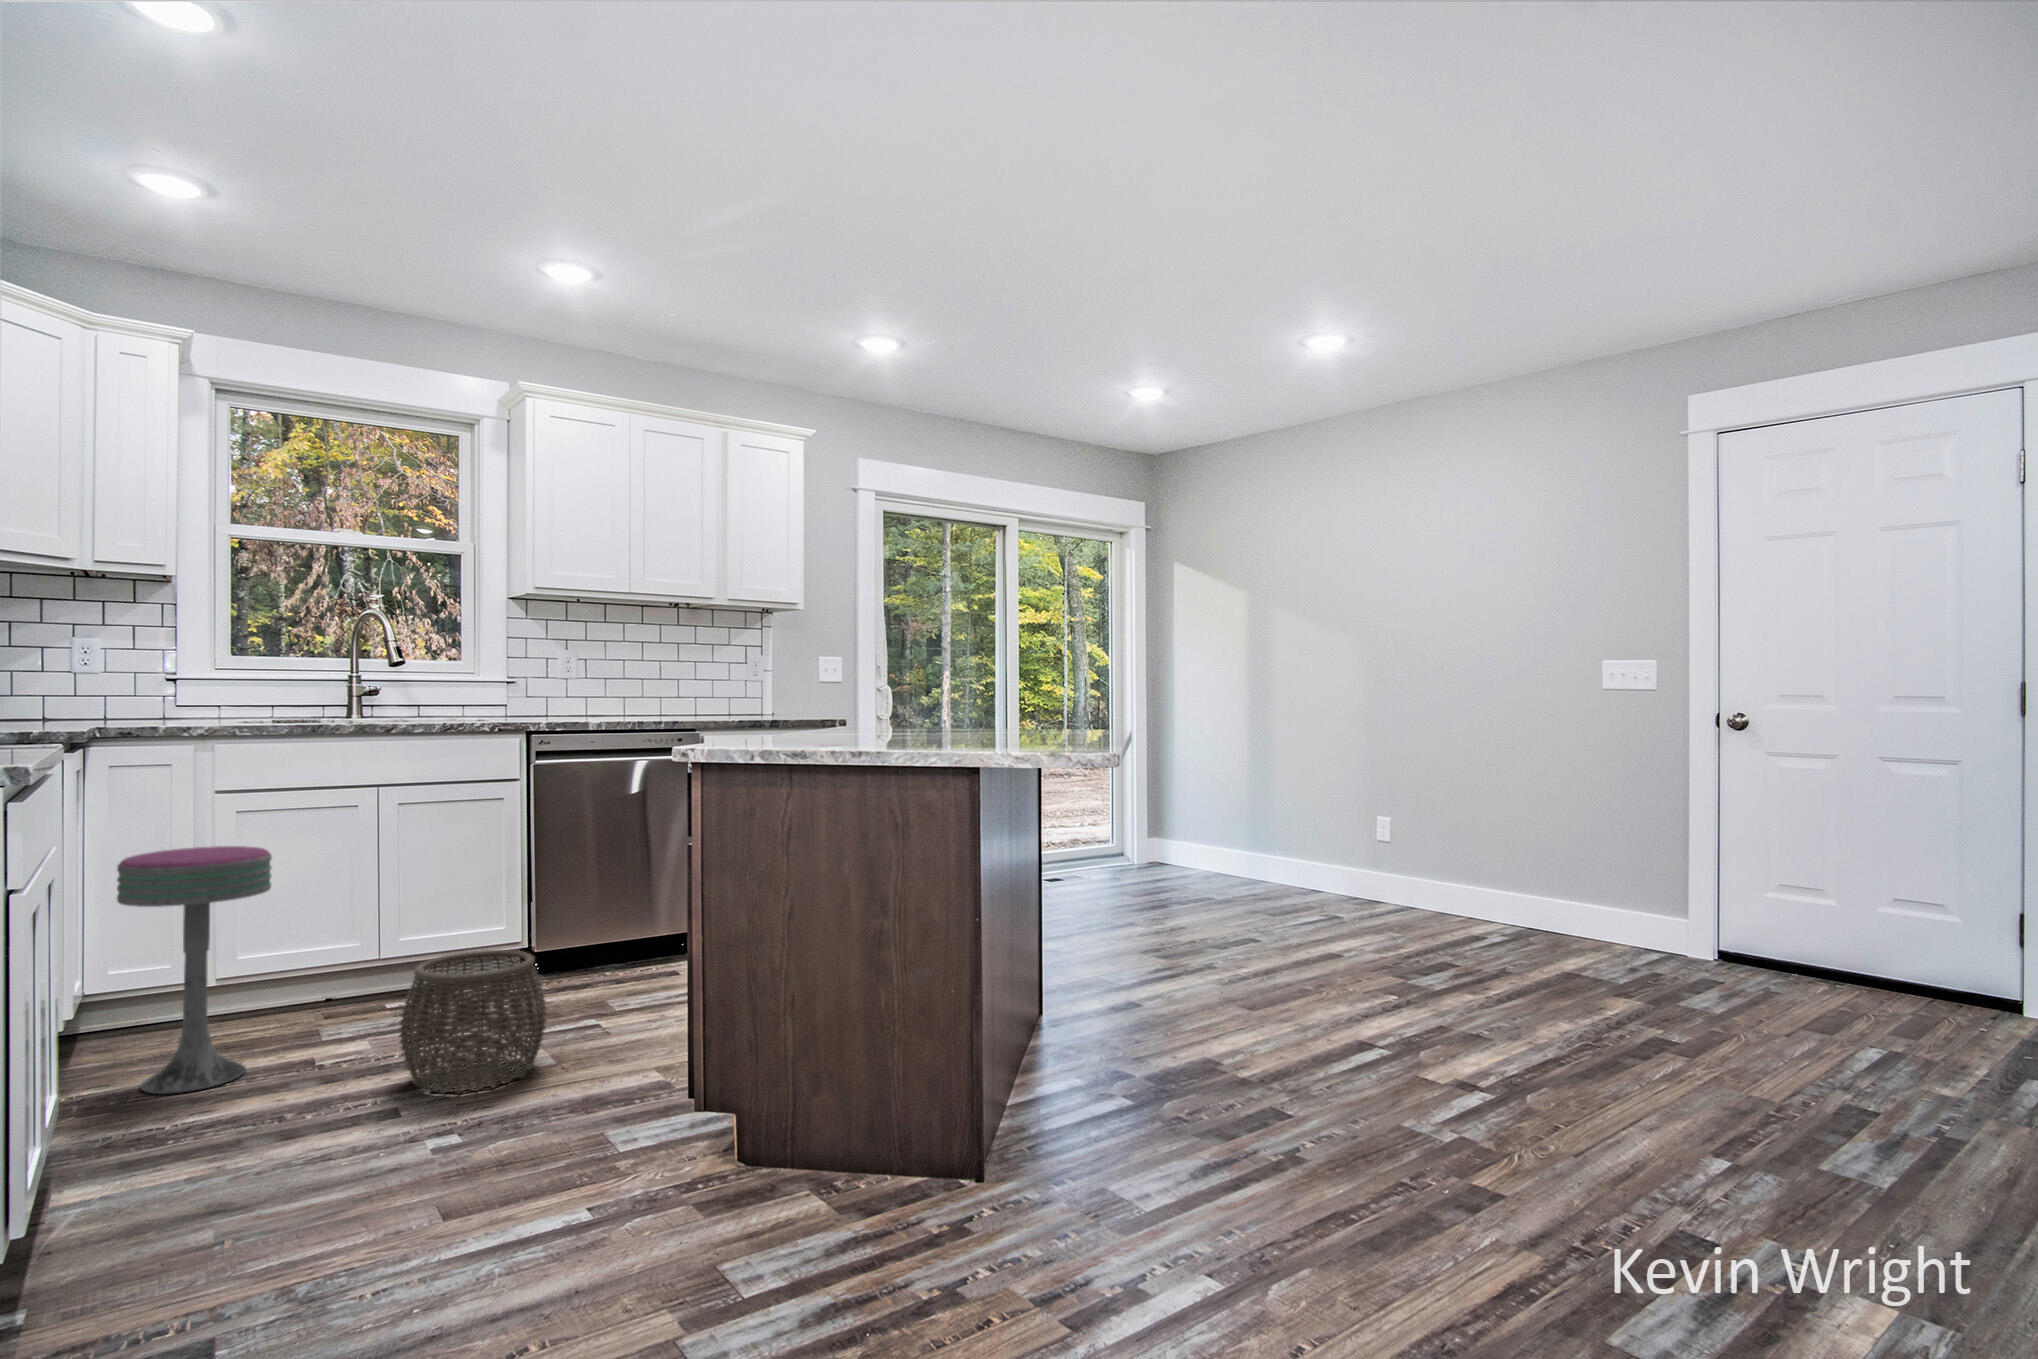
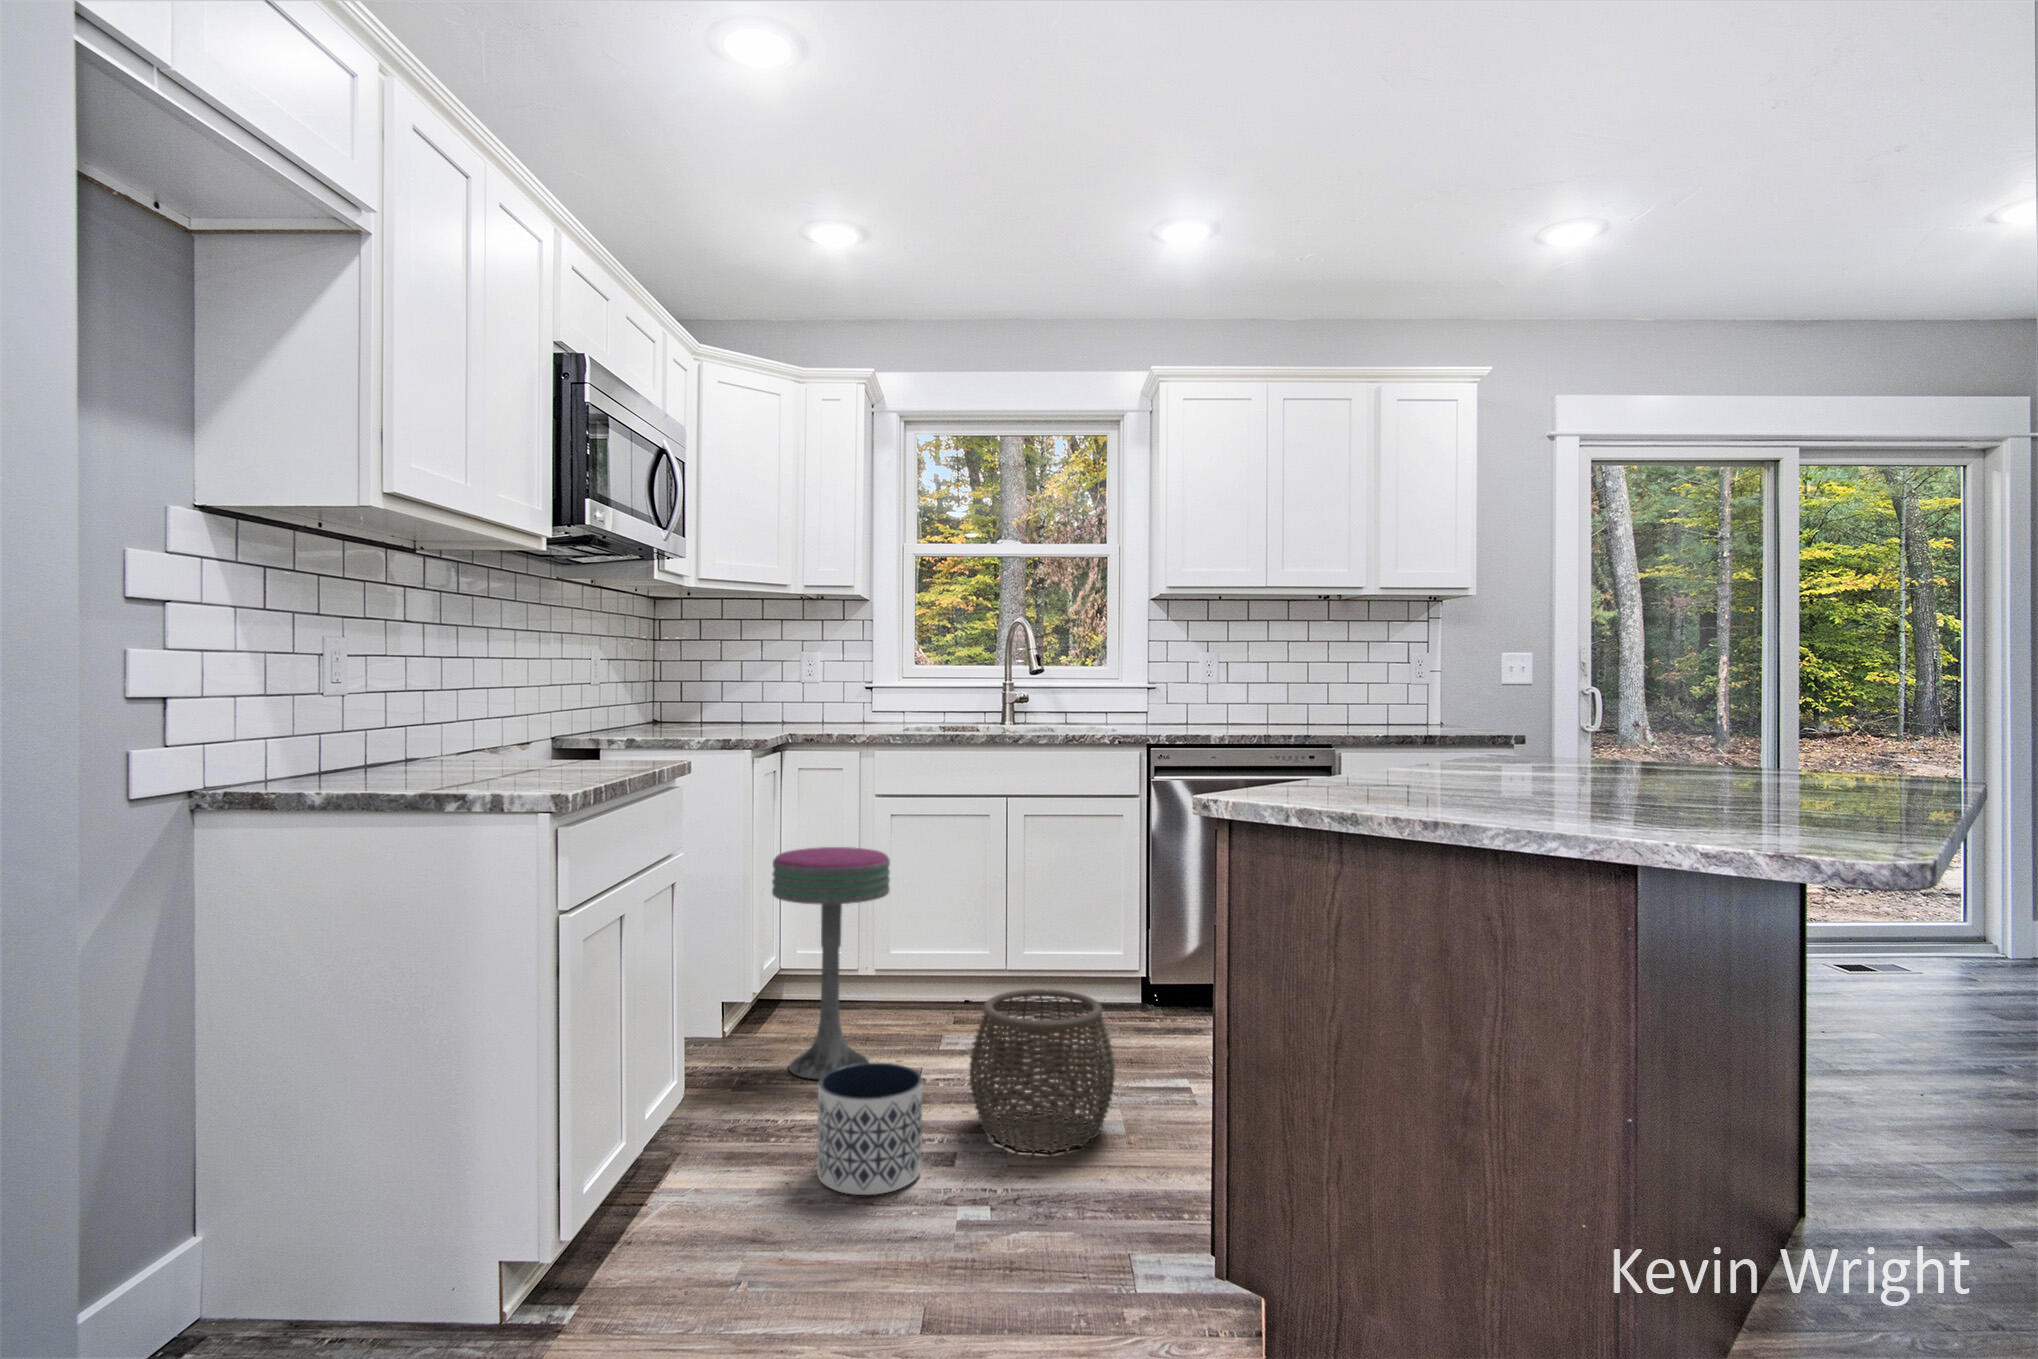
planter: none [253,1036,372,1162] -> present [817,1063,922,1195]

